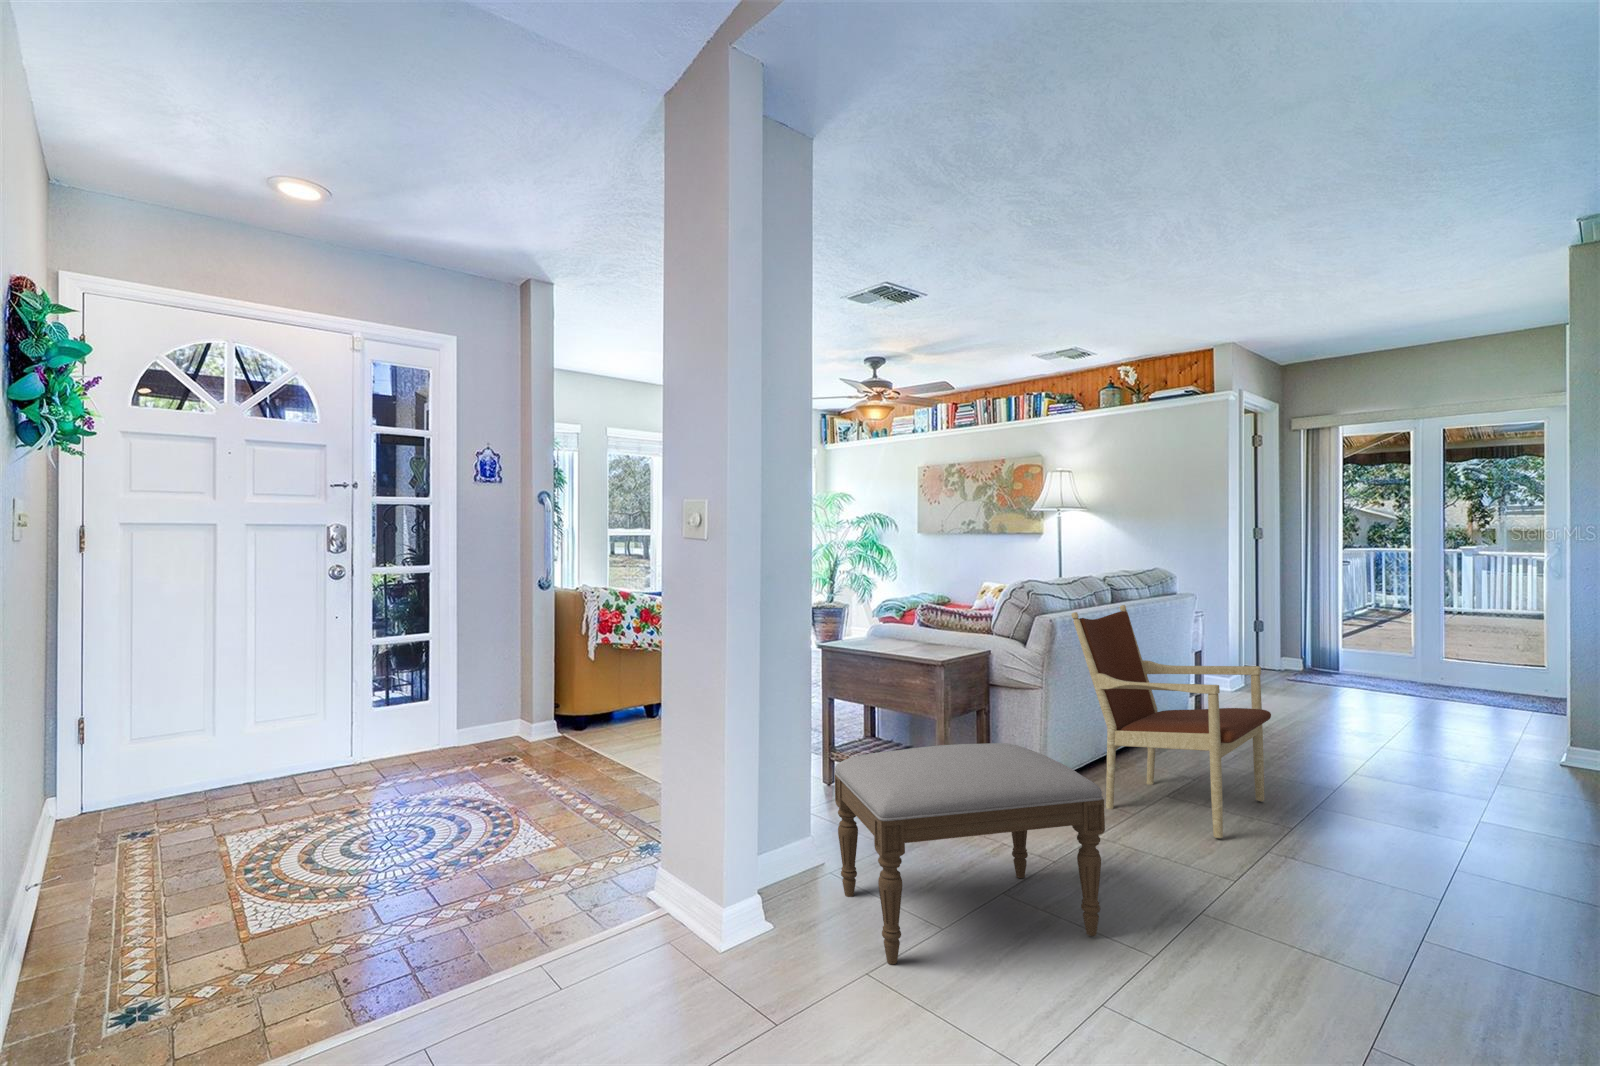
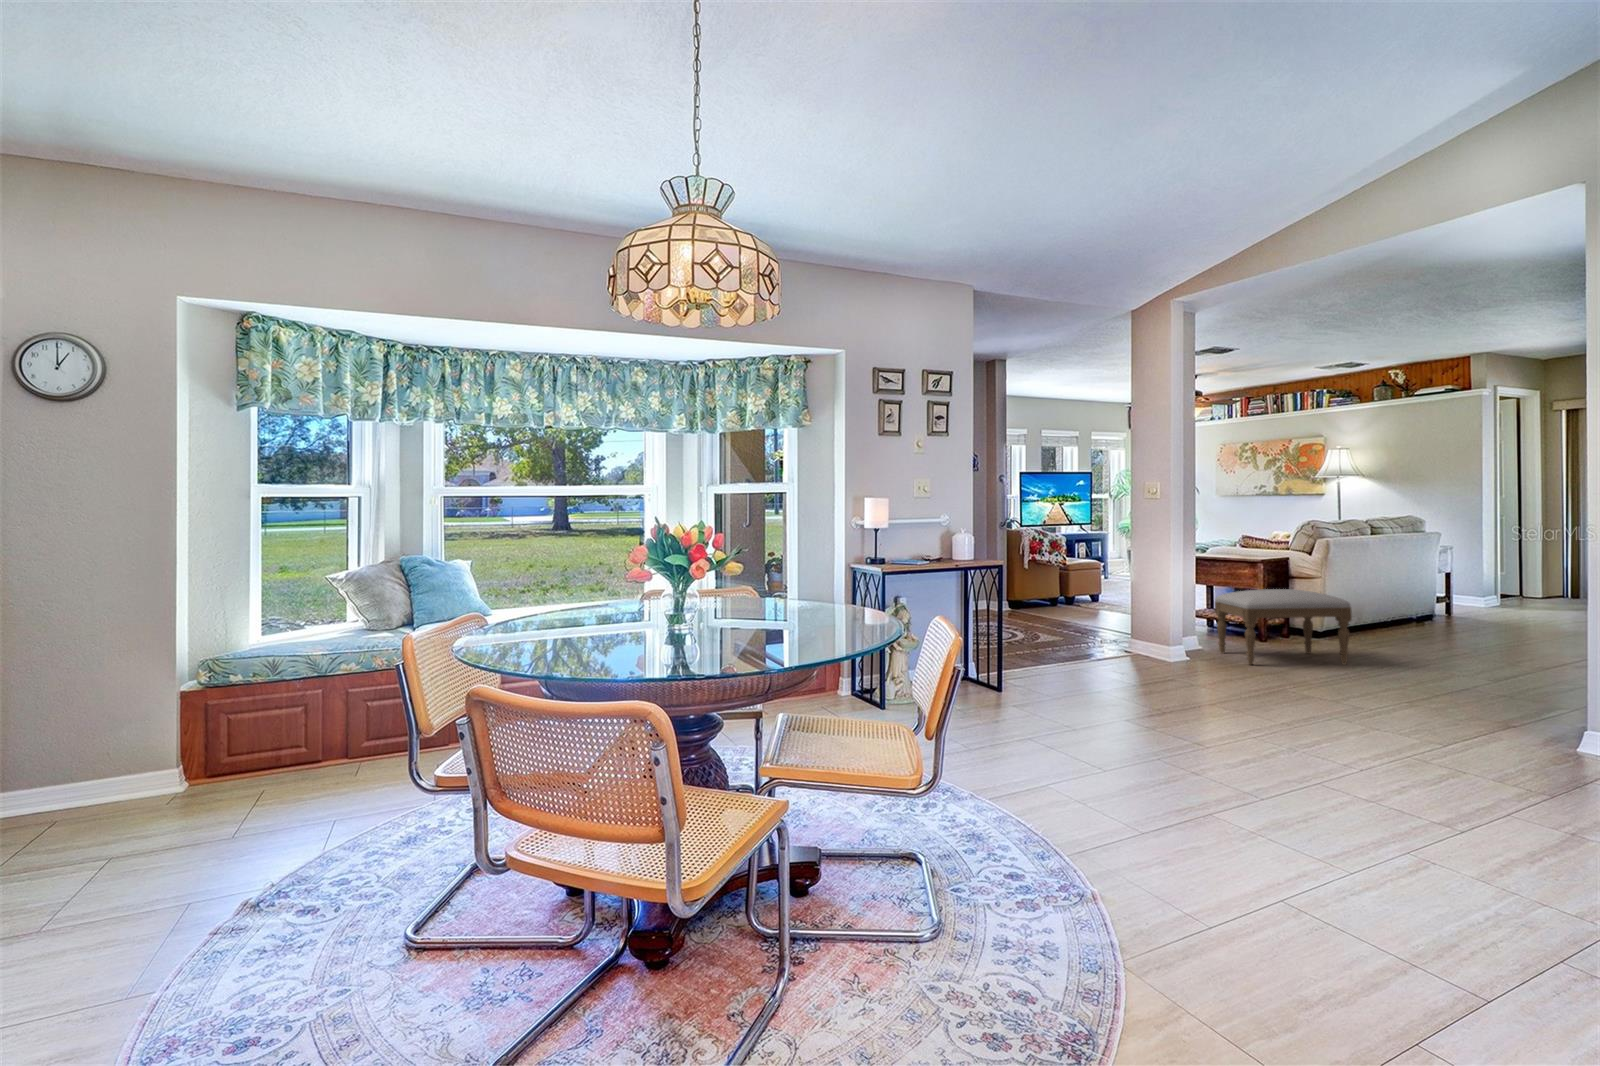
armchair: present [1071,605,1271,838] -> none [1340,535,1470,650]

